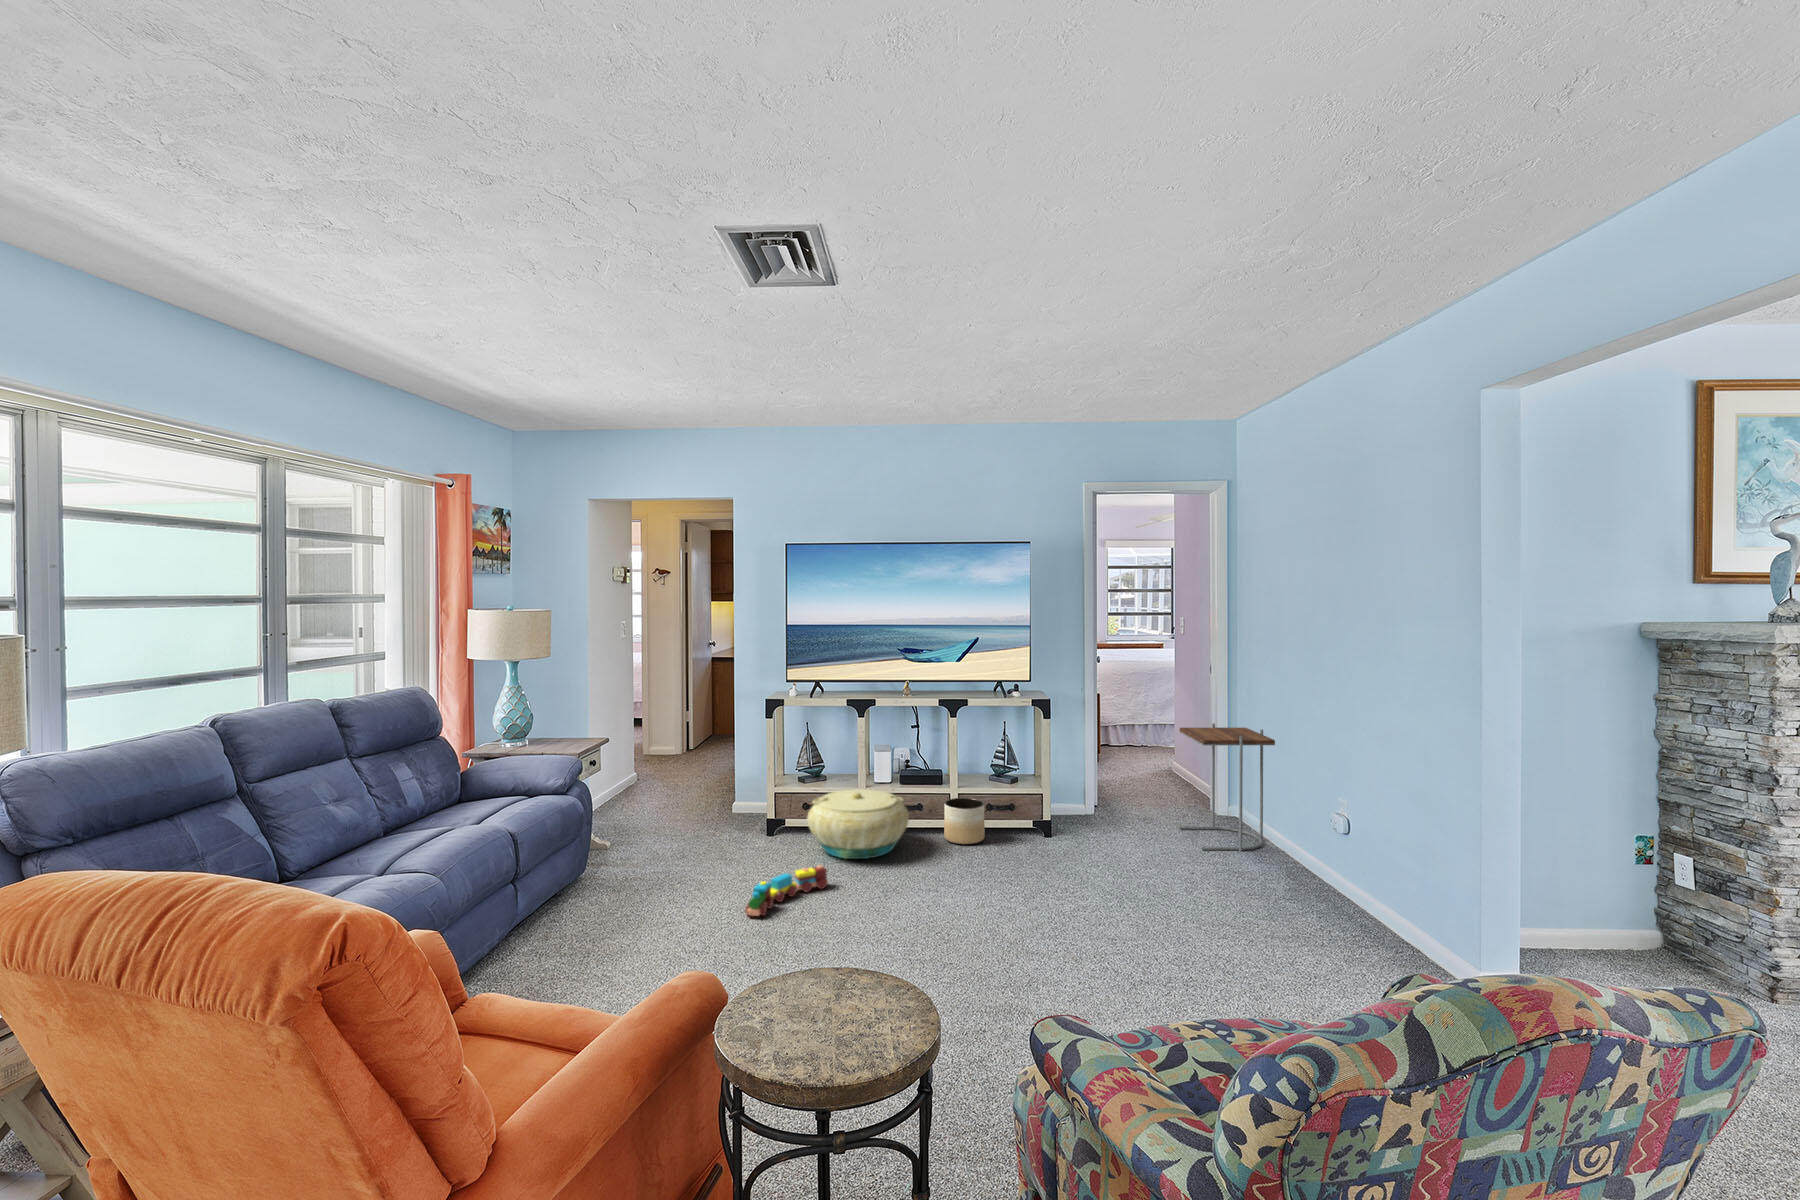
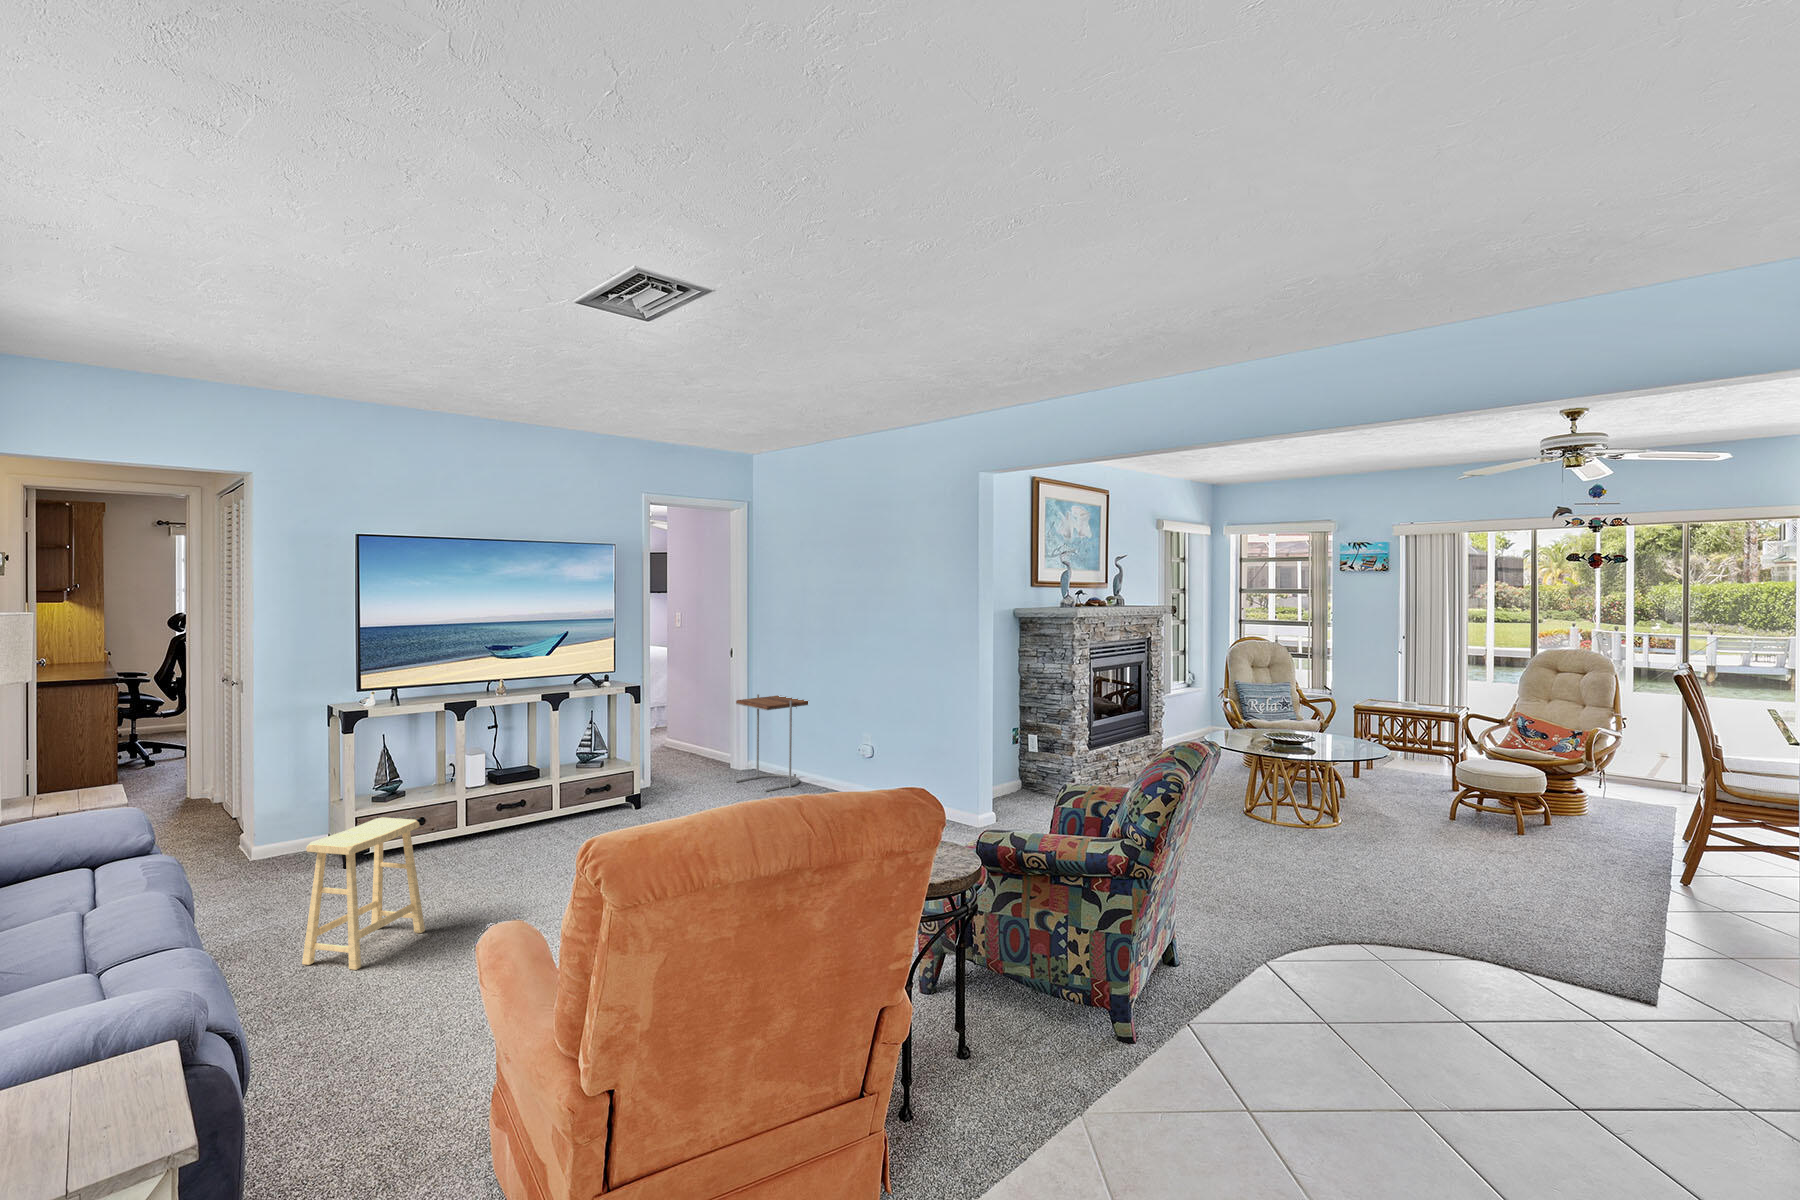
basket: present [808,789,909,859] -> none [424,791,538,861]
planter: present [944,798,985,845] -> none [555,785,595,827]
footstool: none [615,801,716,941] -> present [302,817,425,970]
toy train: present [745,865,828,916] -> none [449,863,502,919]

